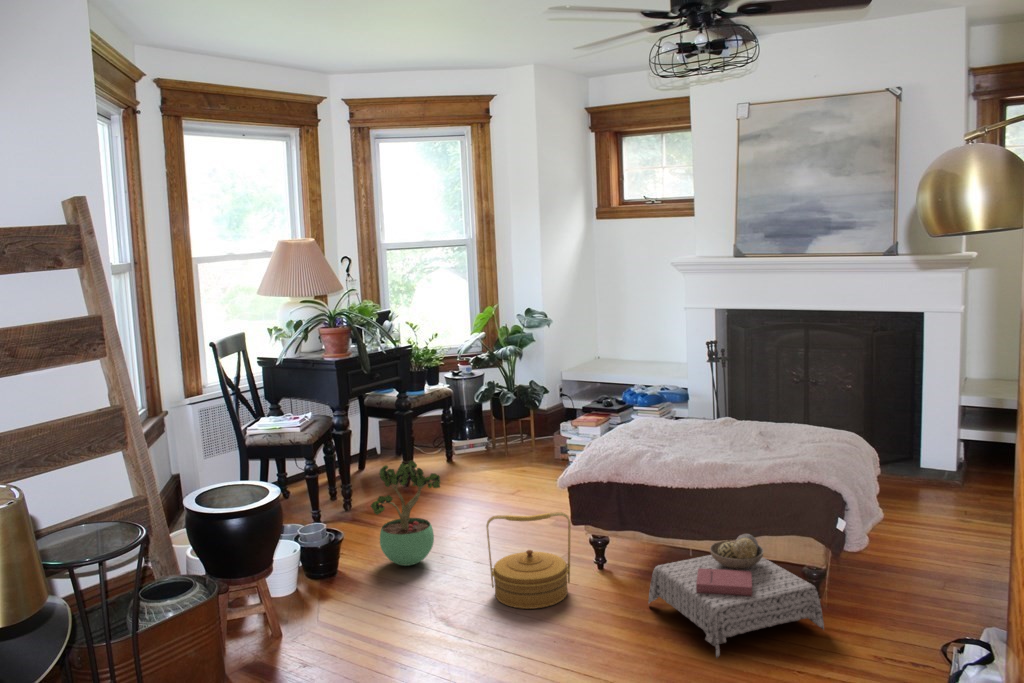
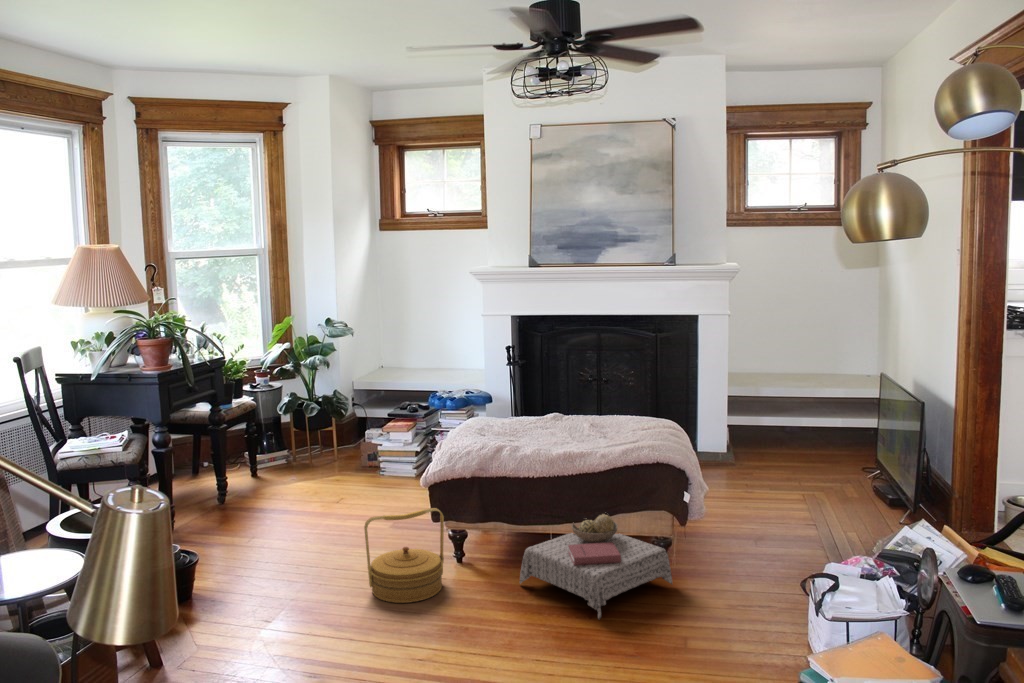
potted plant: present [371,460,440,566] -> none [230,471,303,579]

